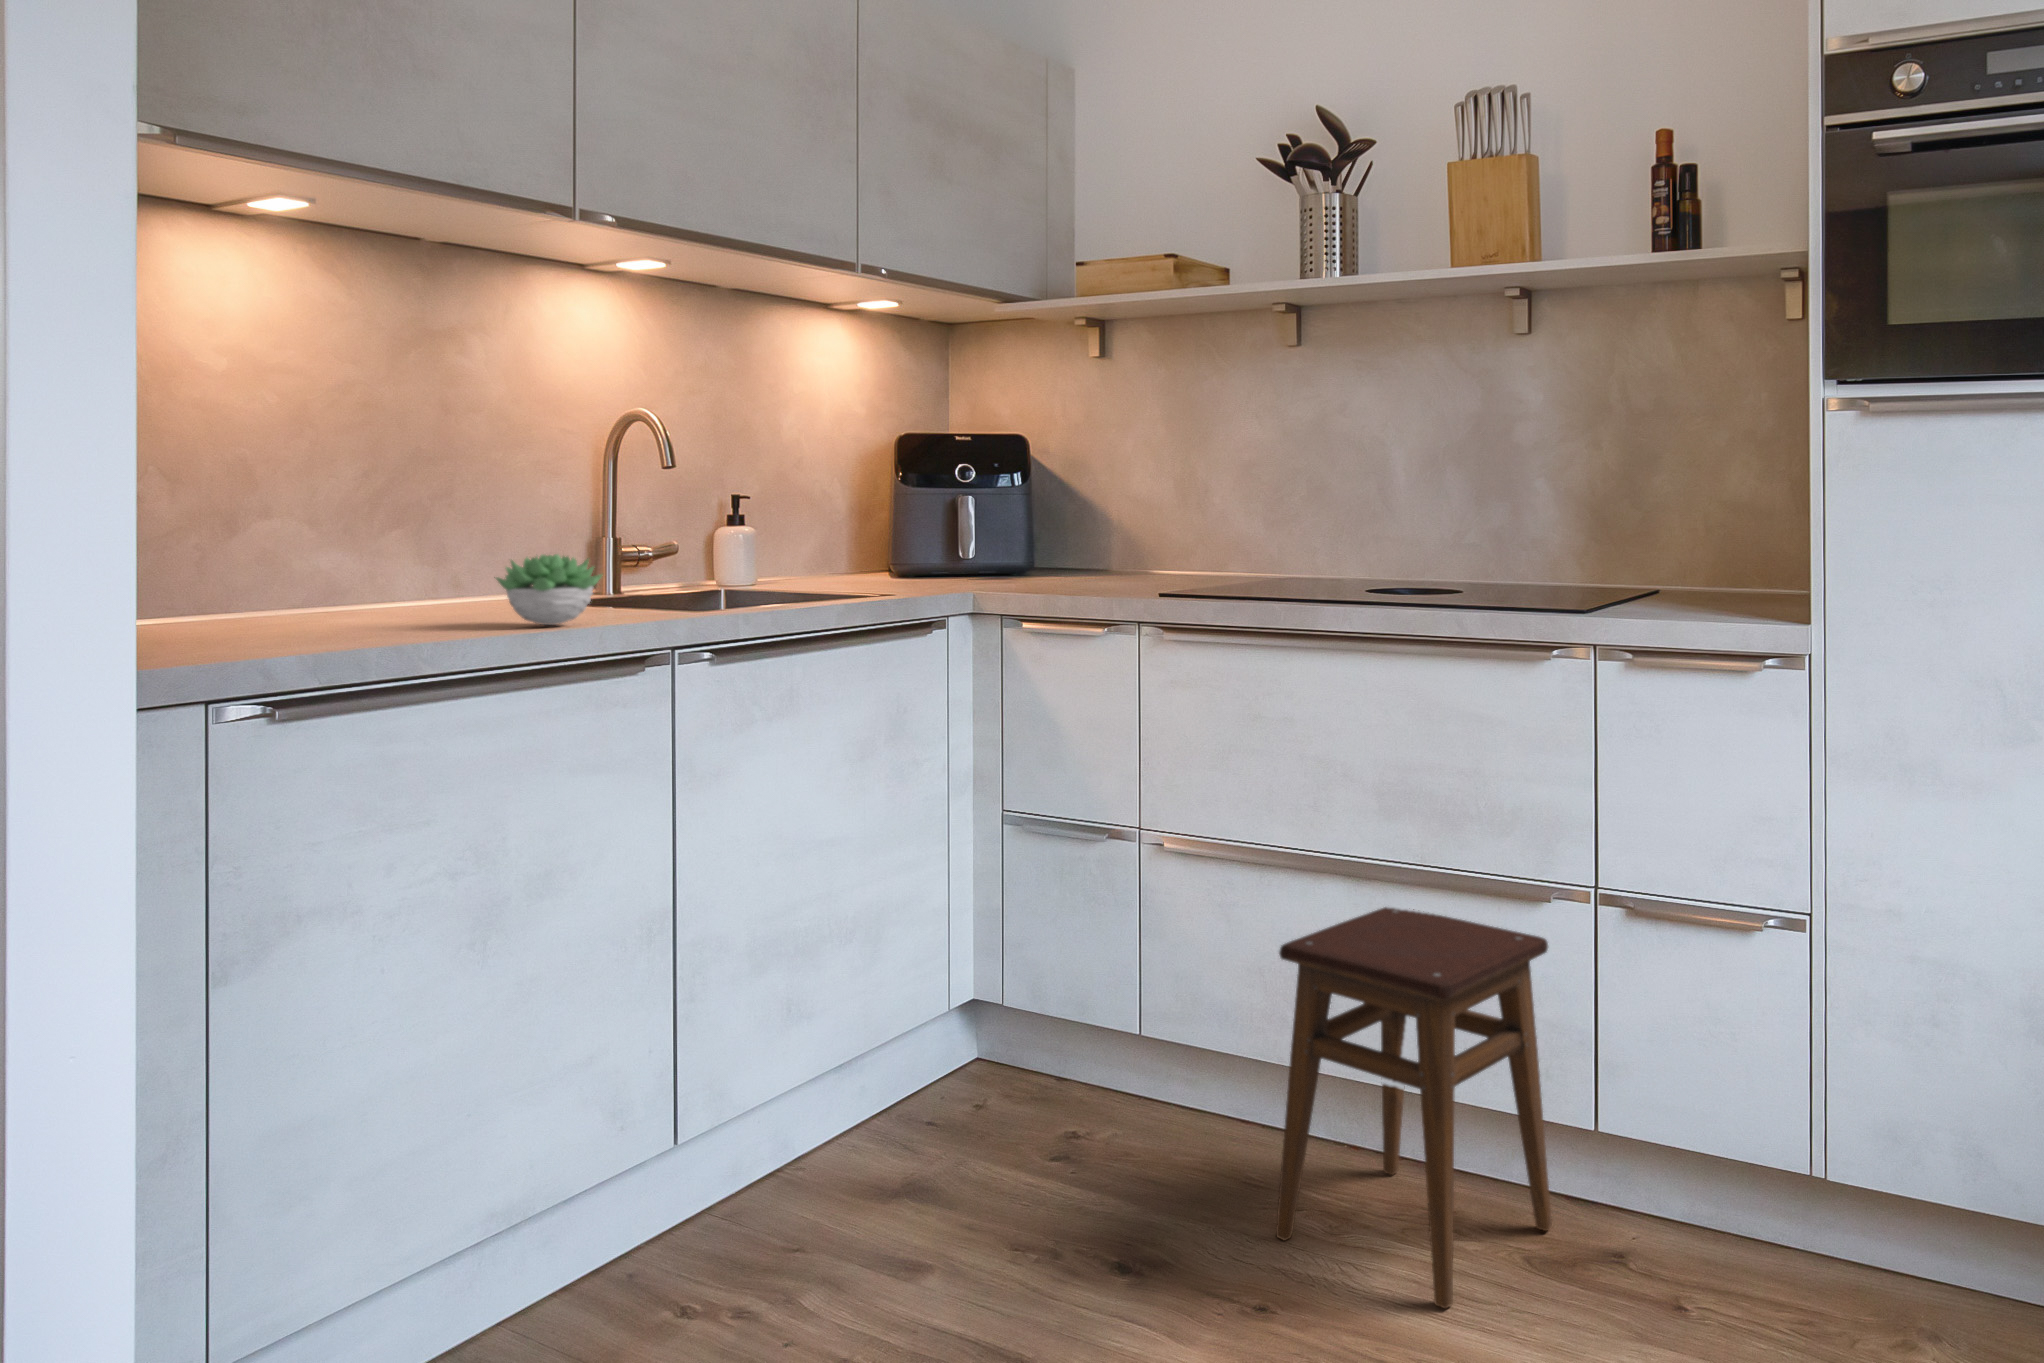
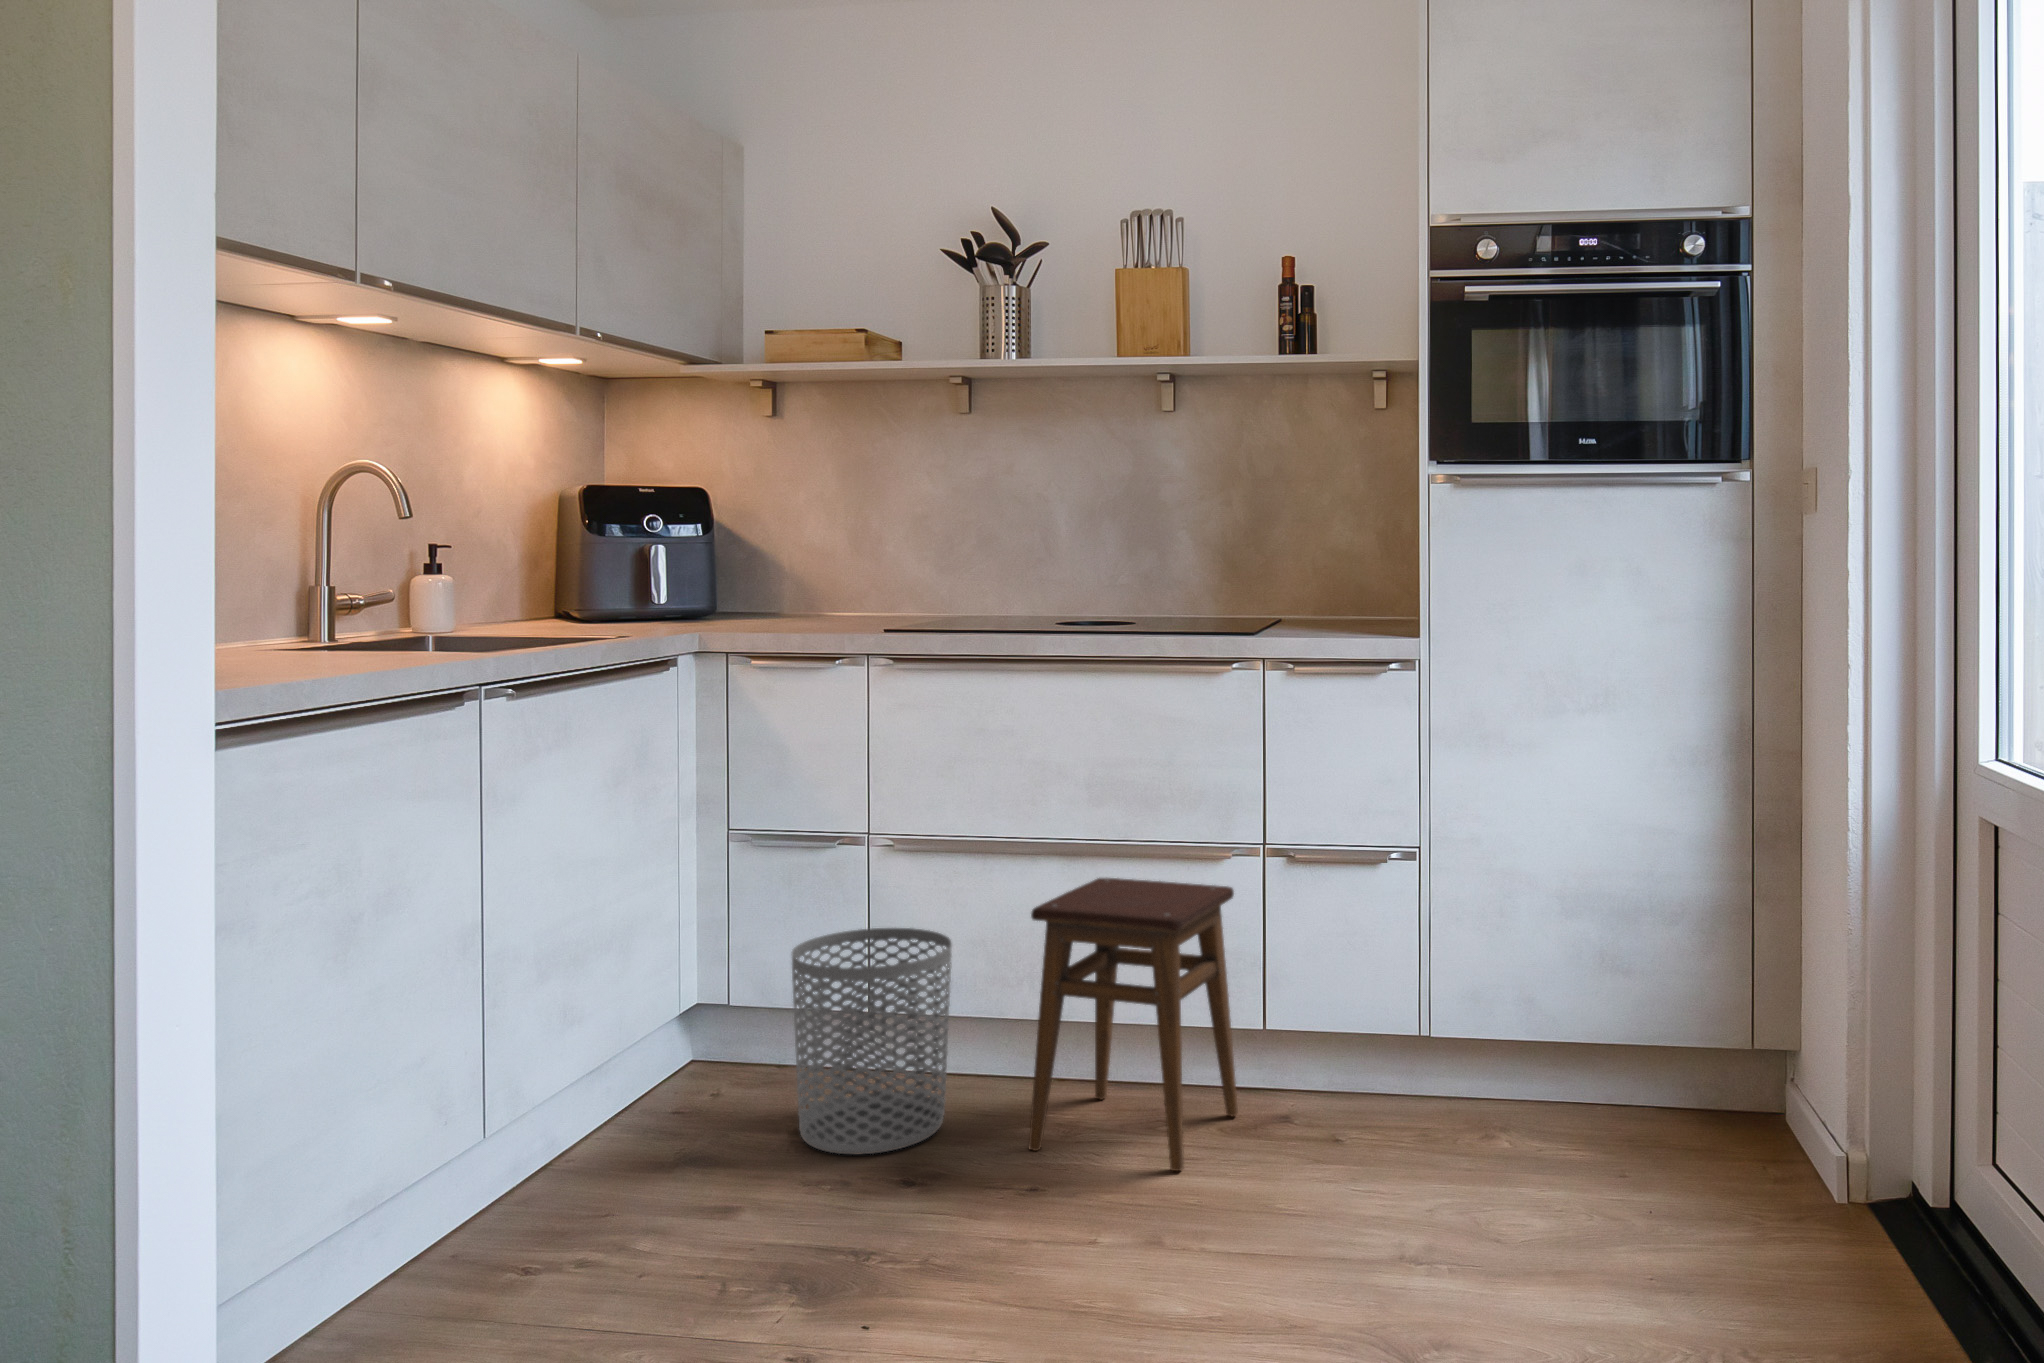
succulent plant: present [494,554,602,625] -> none [326,597,429,663]
waste bin: none [1026,938,1207,1210] -> present [791,928,952,1155]

